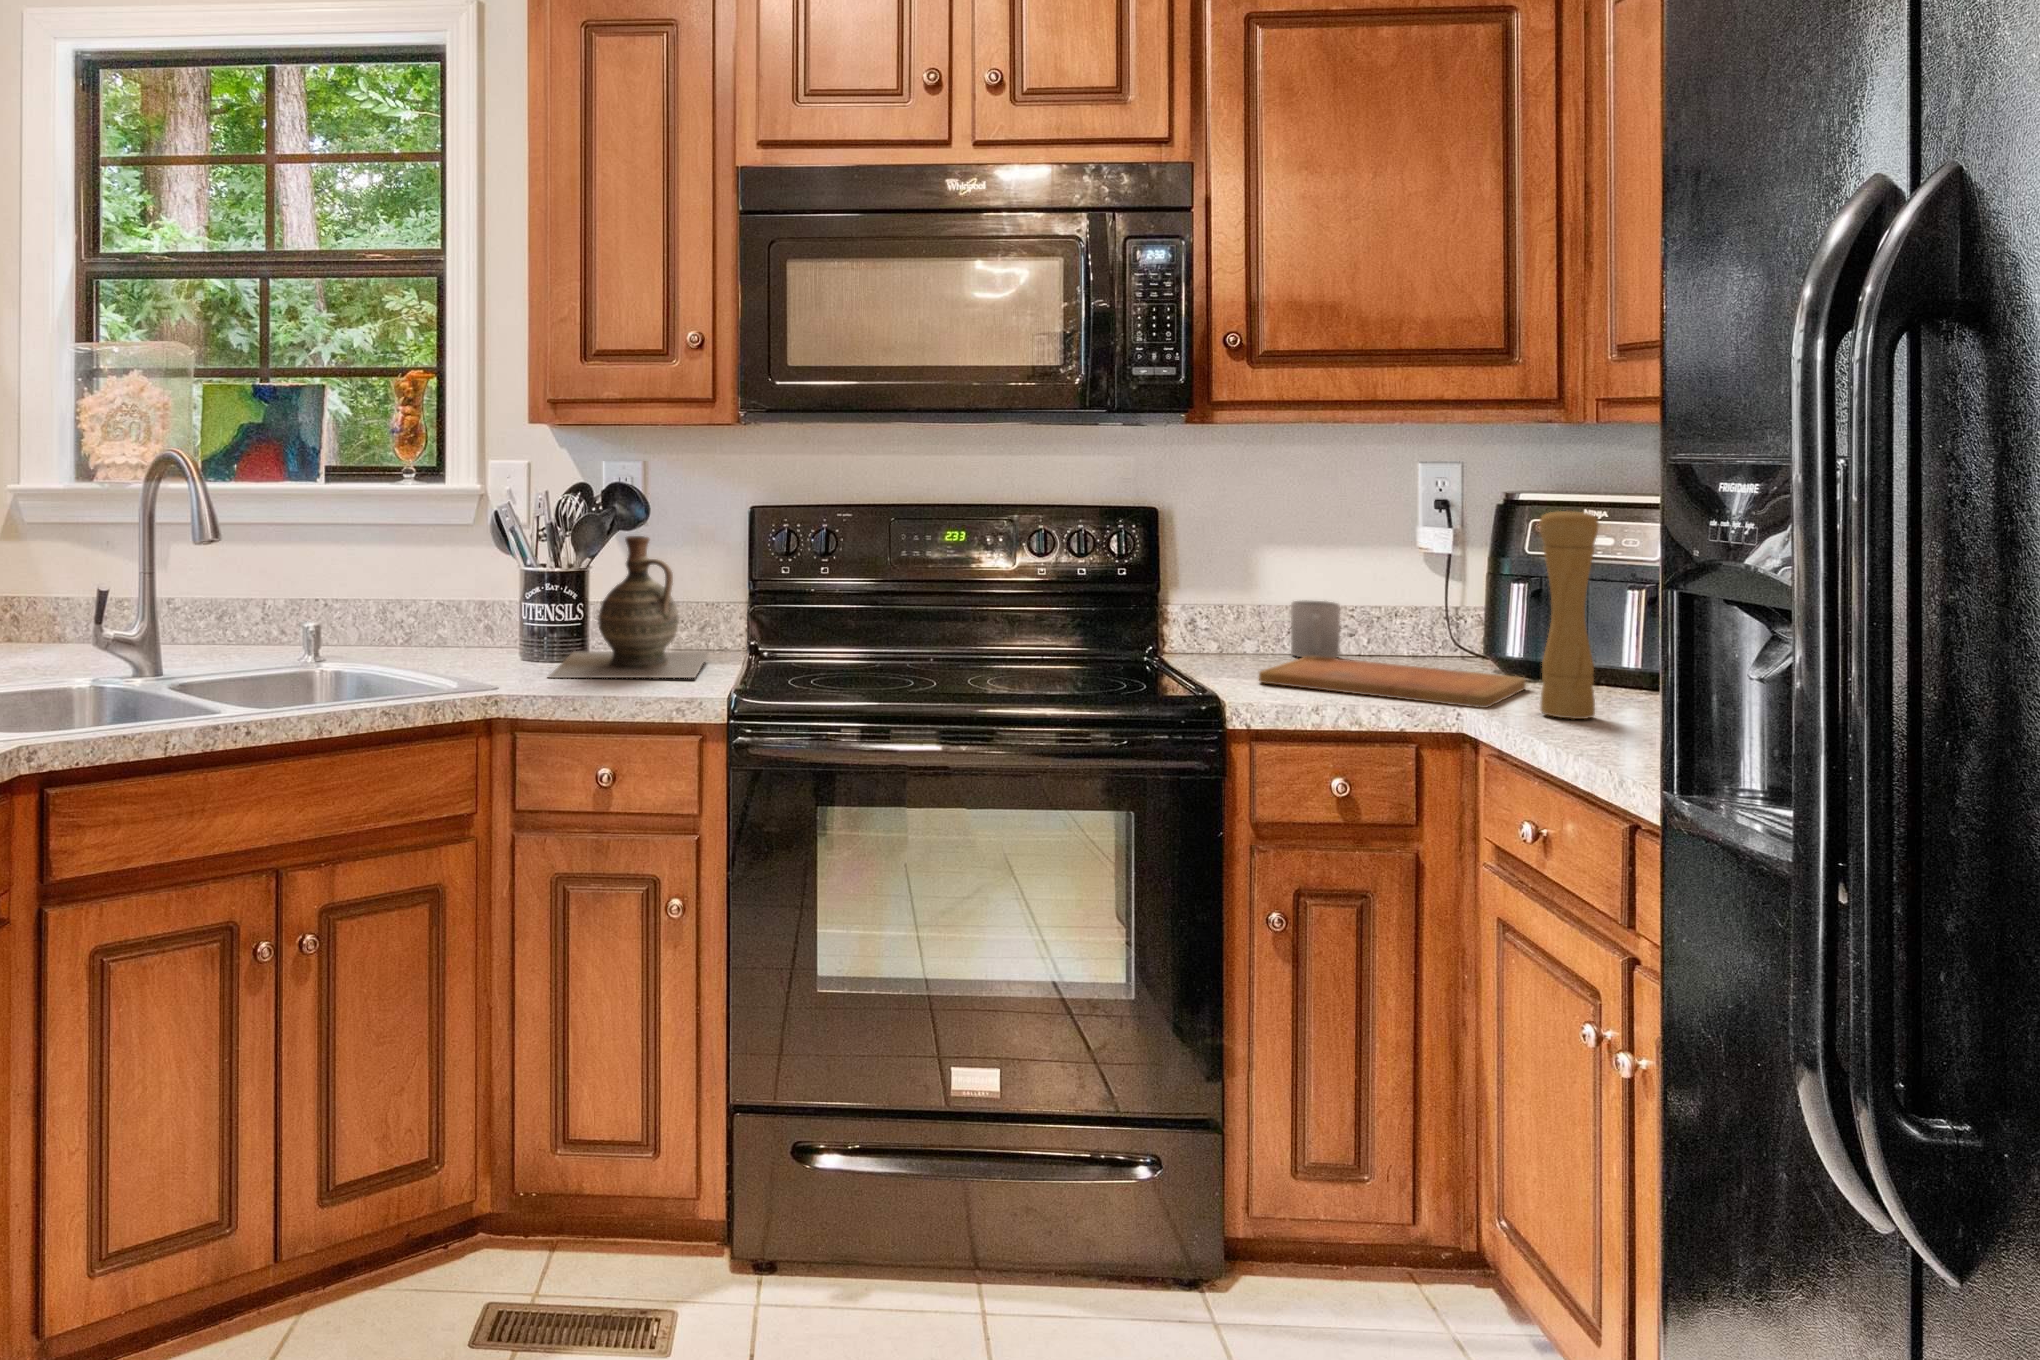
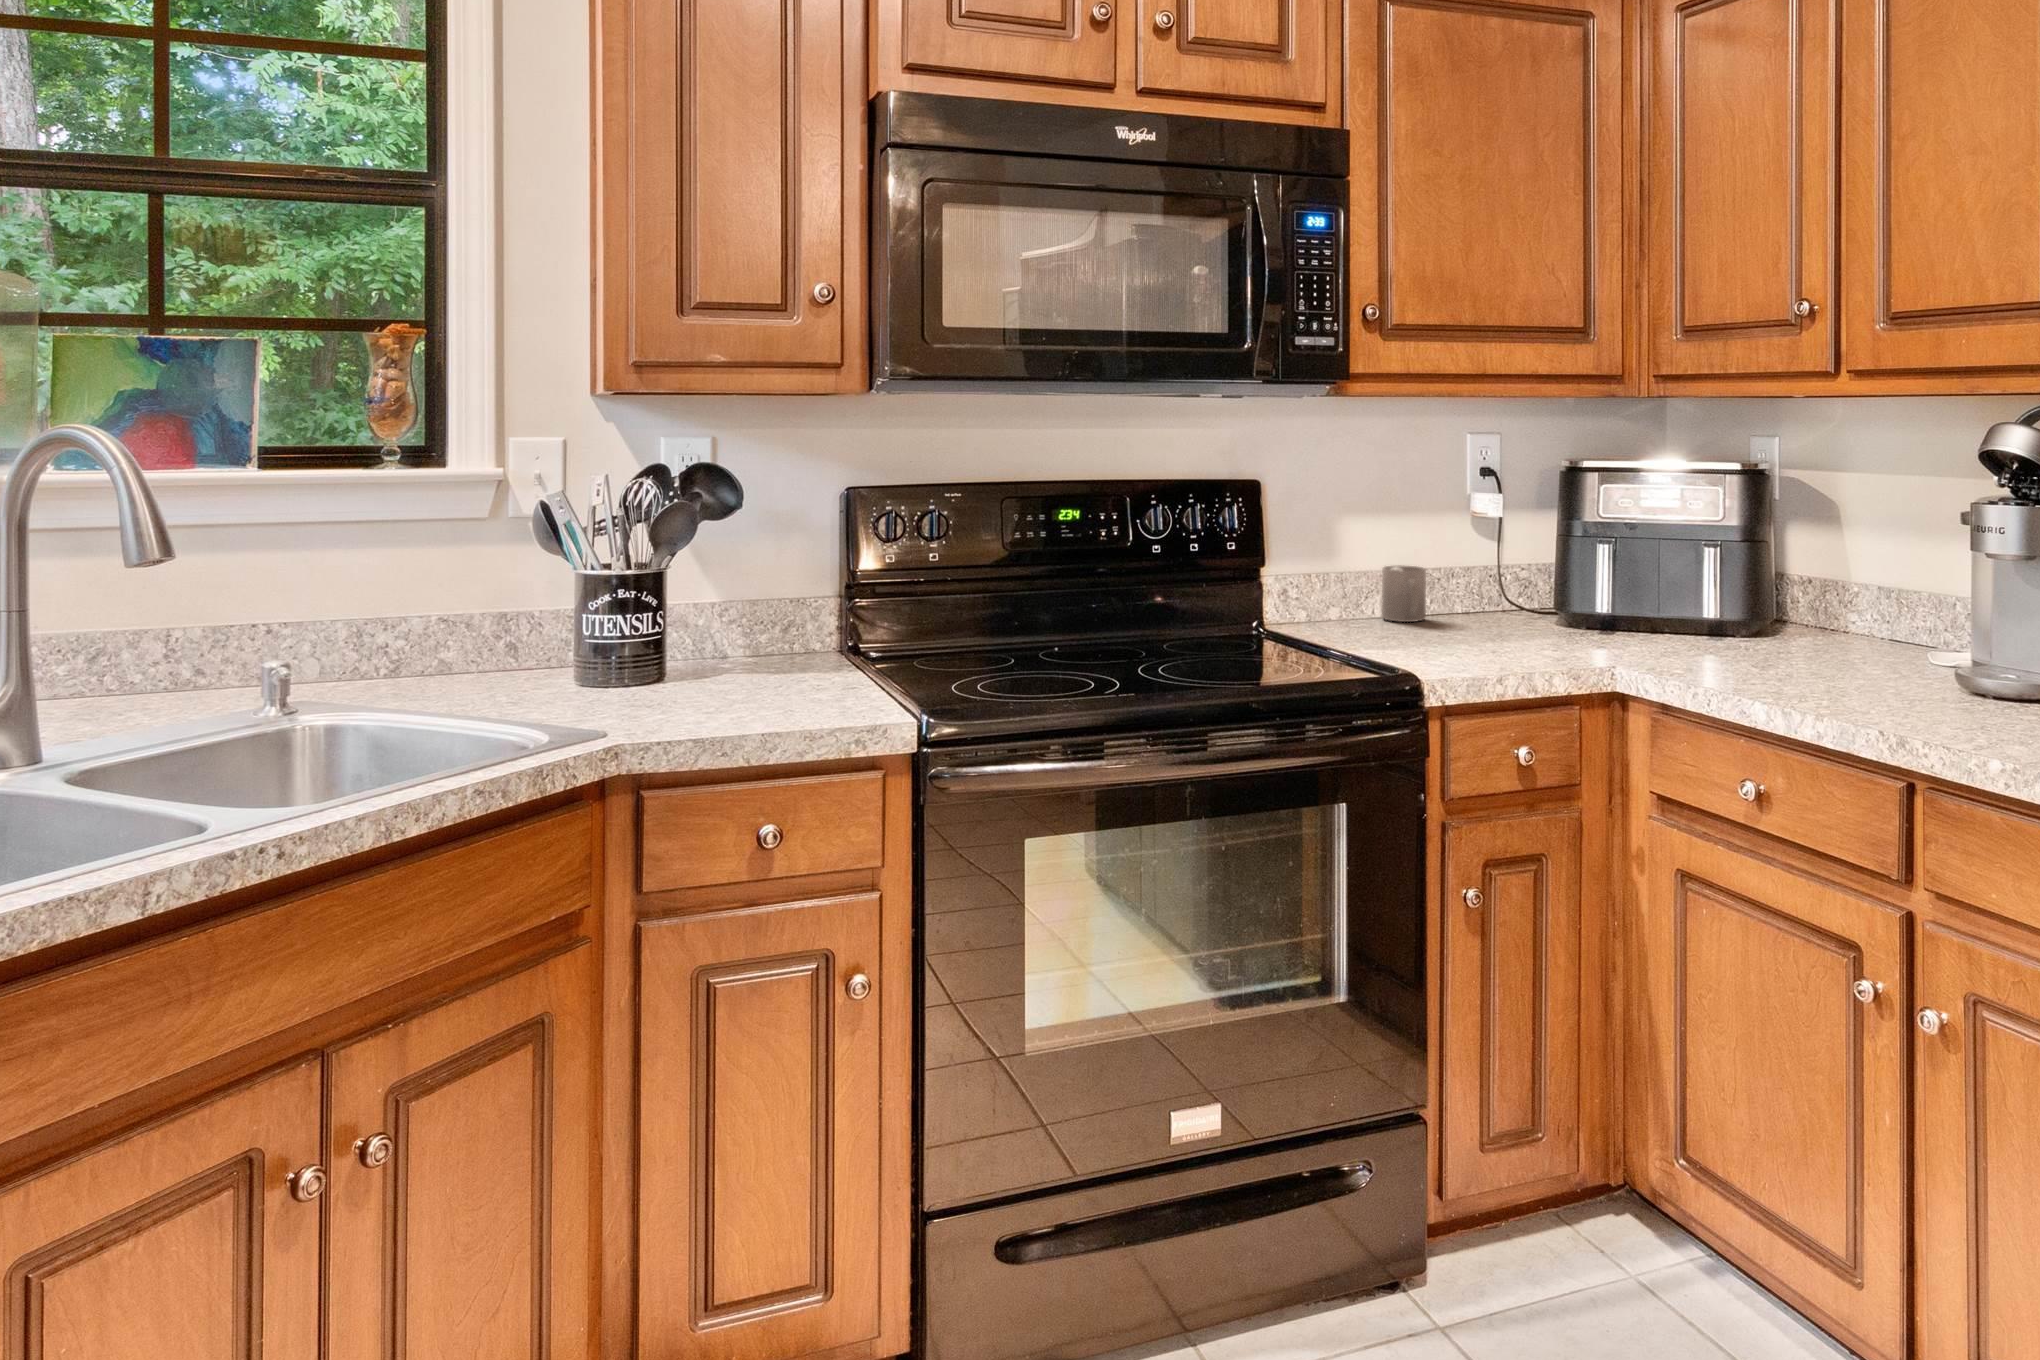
pepper mill: present [1539,508,1599,719] -> none [1673,475,1724,668]
ceramic jug: present [549,536,709,678] -> none [651,530,845,714]
cutting board: present [1259,656,1526,708] -> none [1405,621,1624,663]

